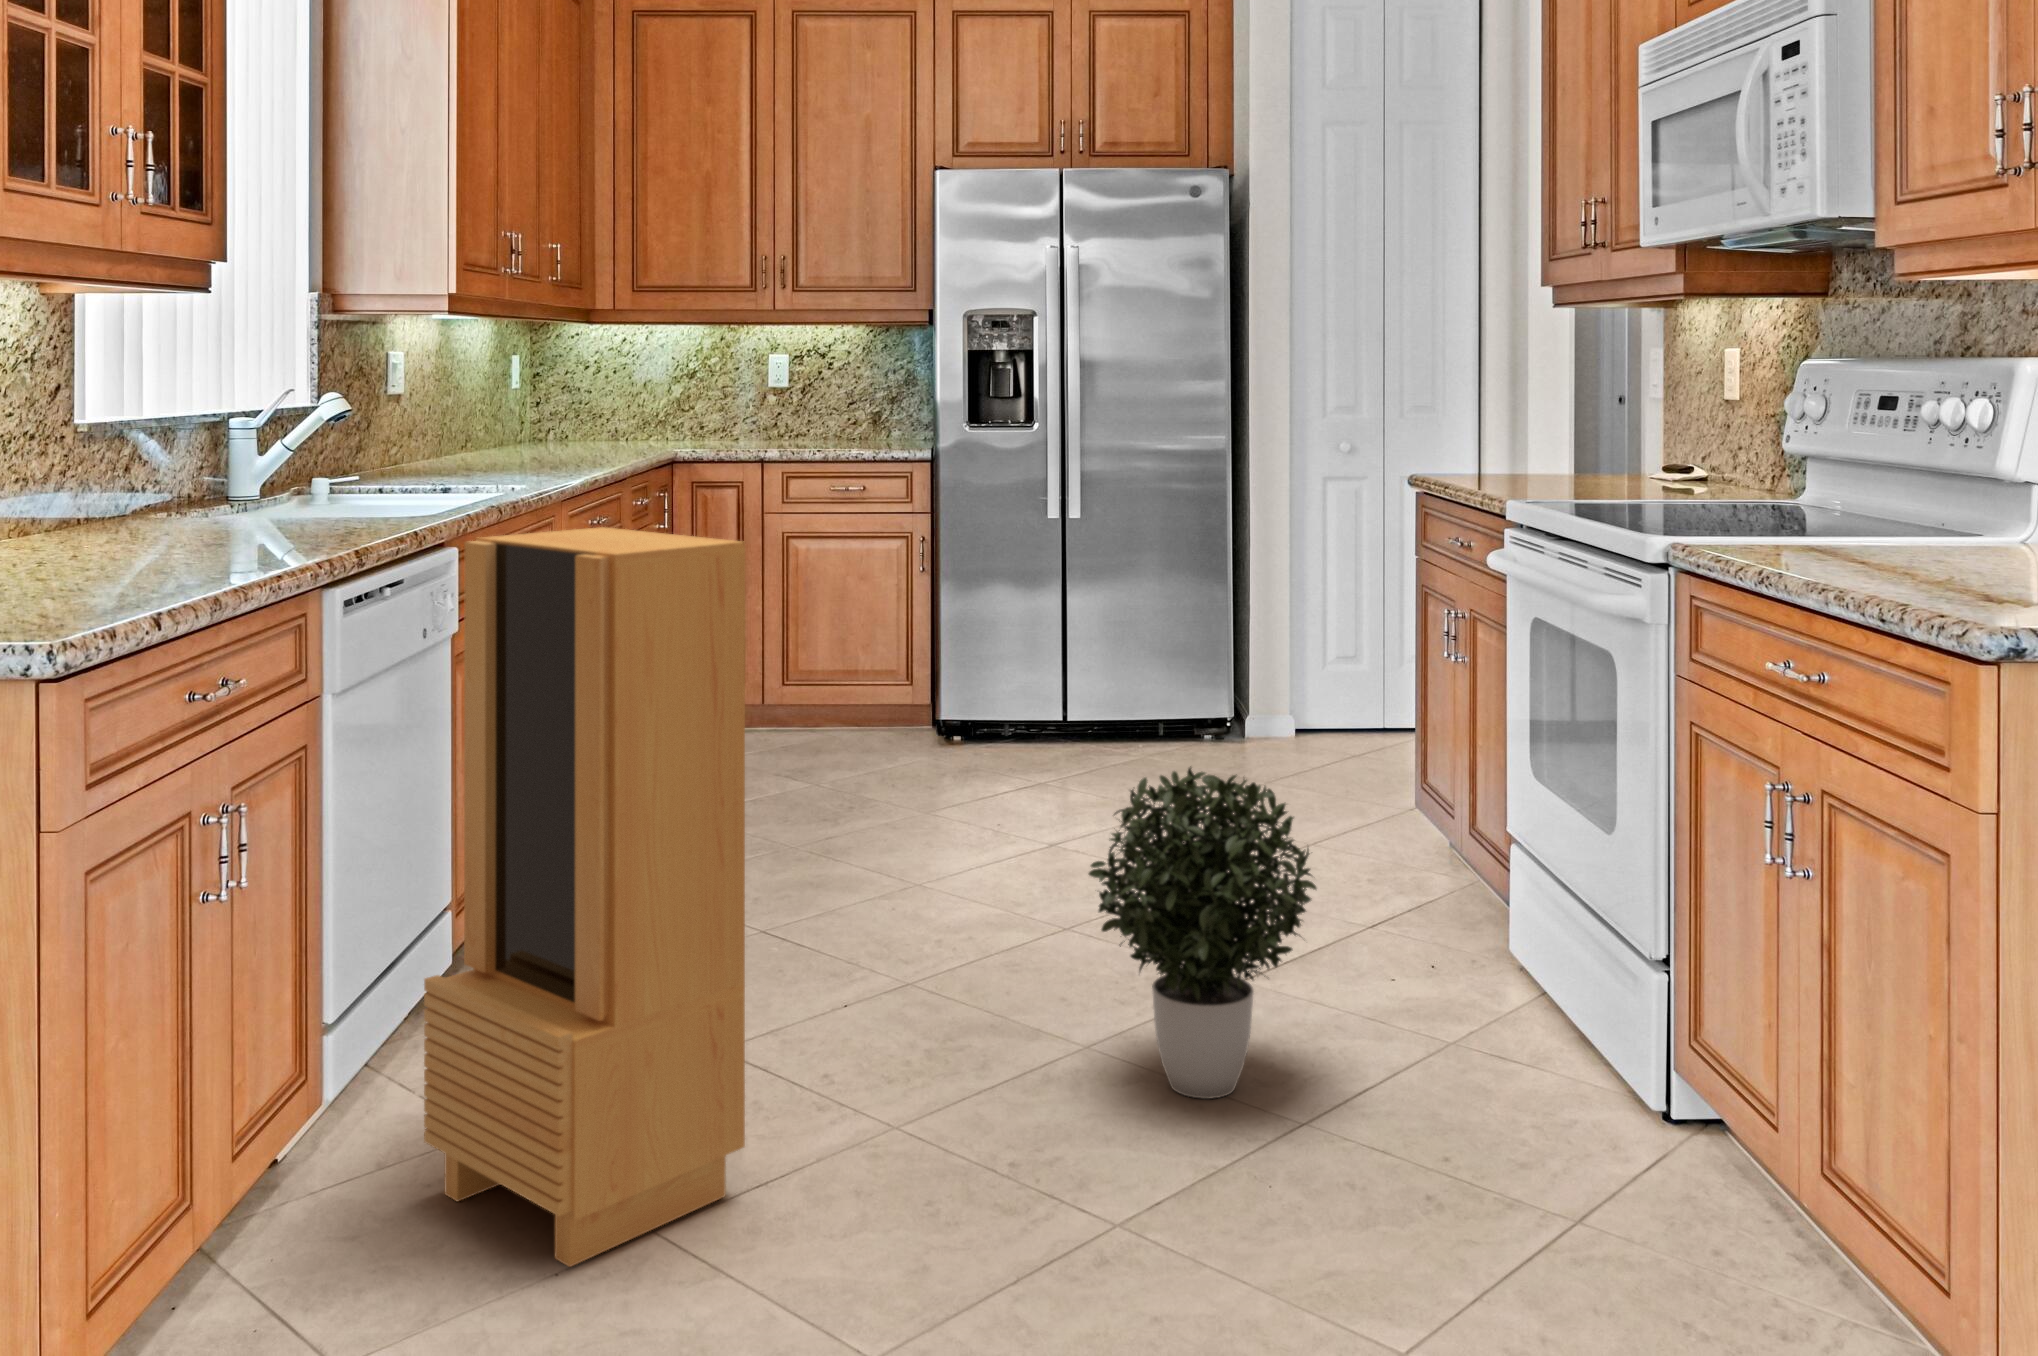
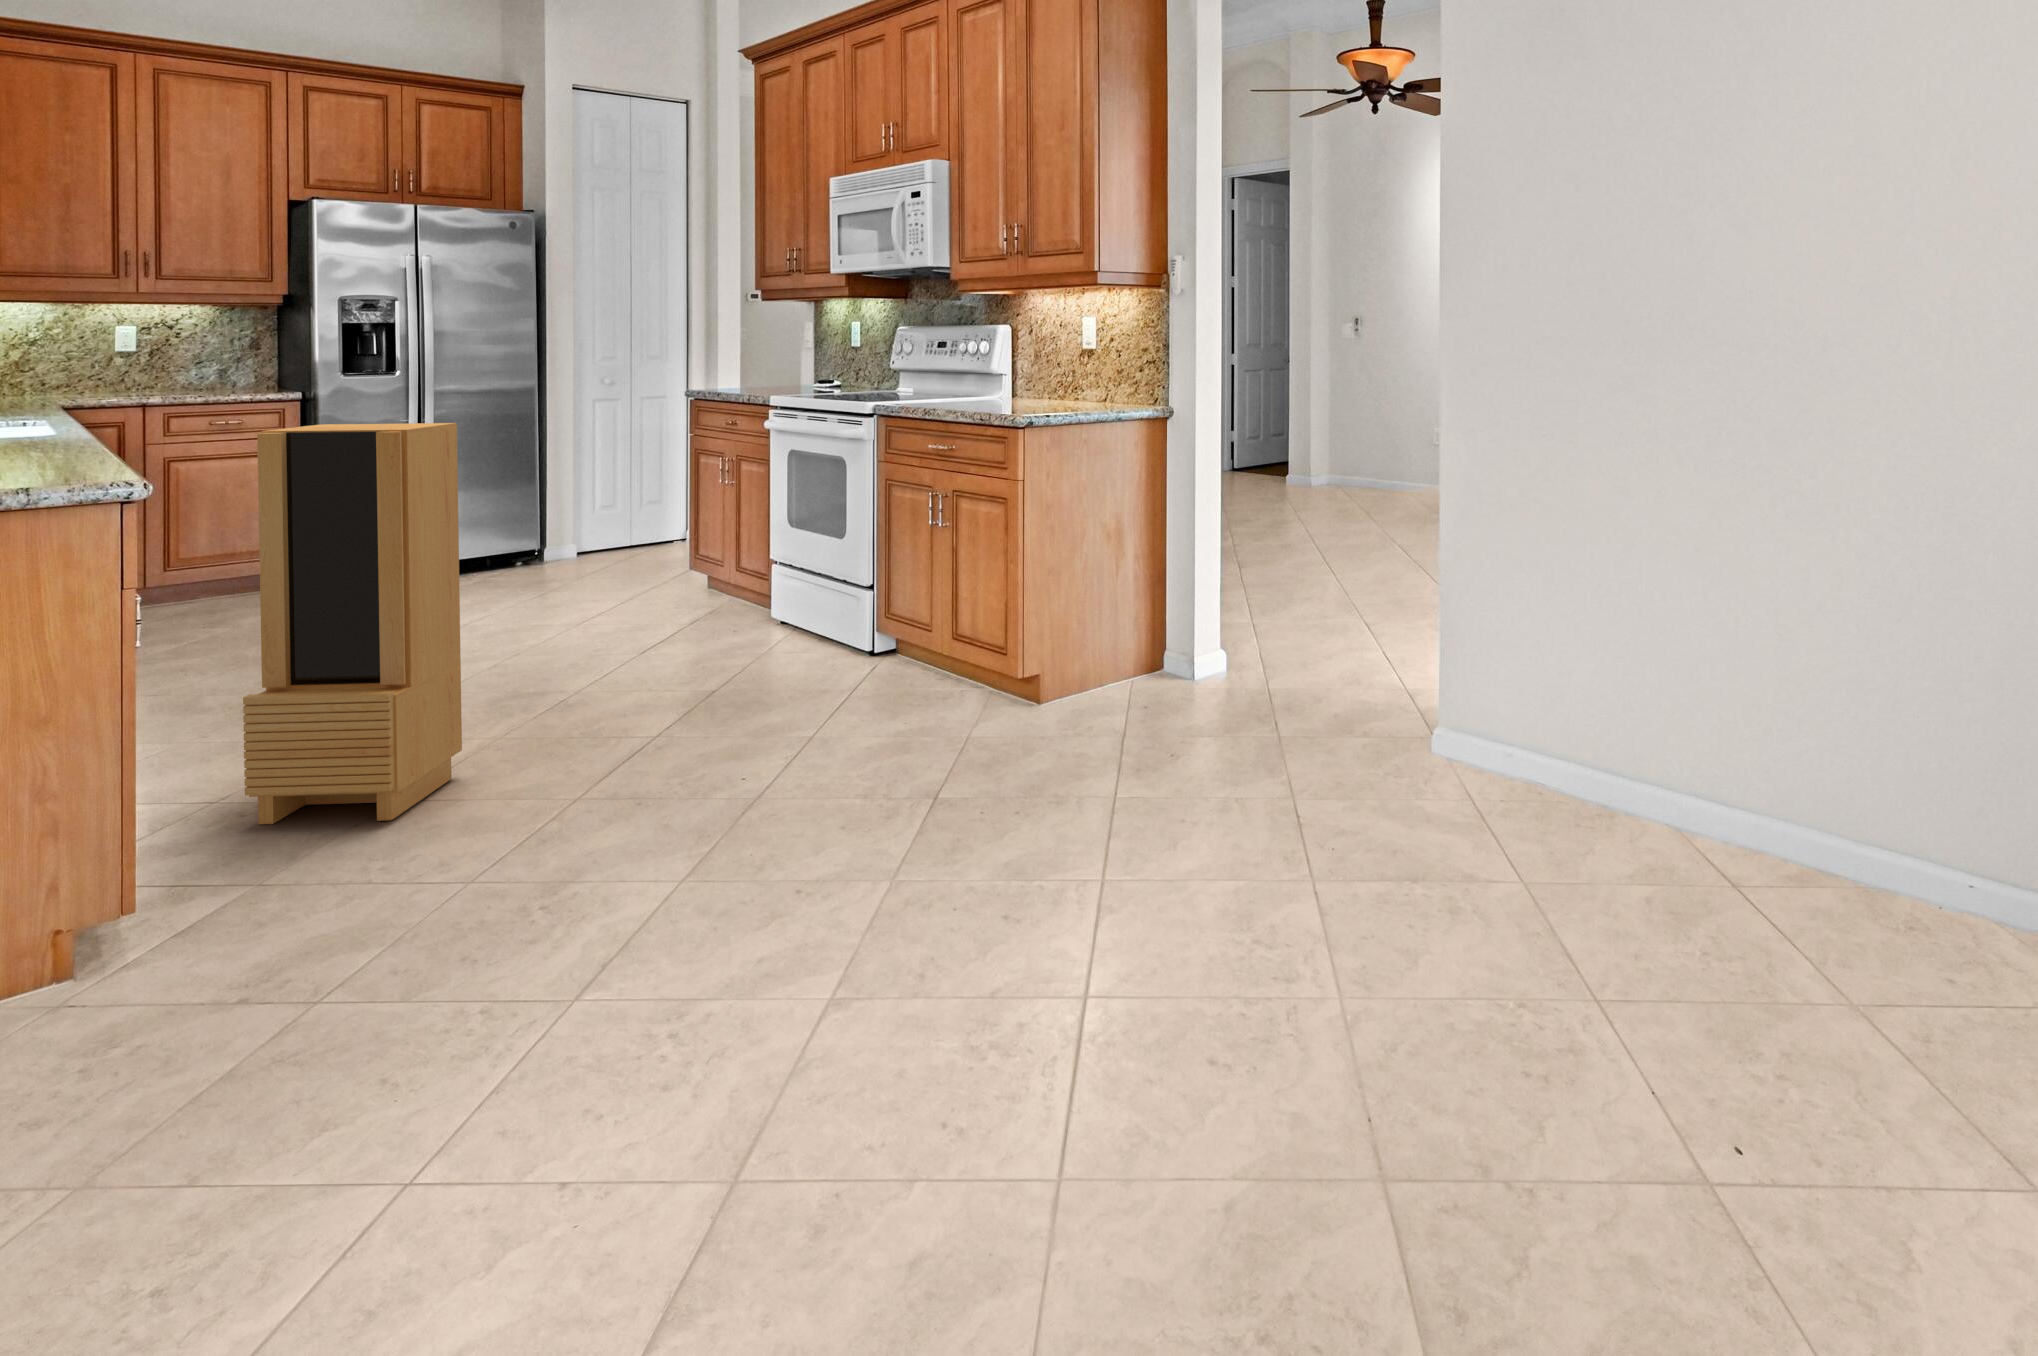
potted plant: present [1089,768,1316,1099] -> none [609,532,726,694]

